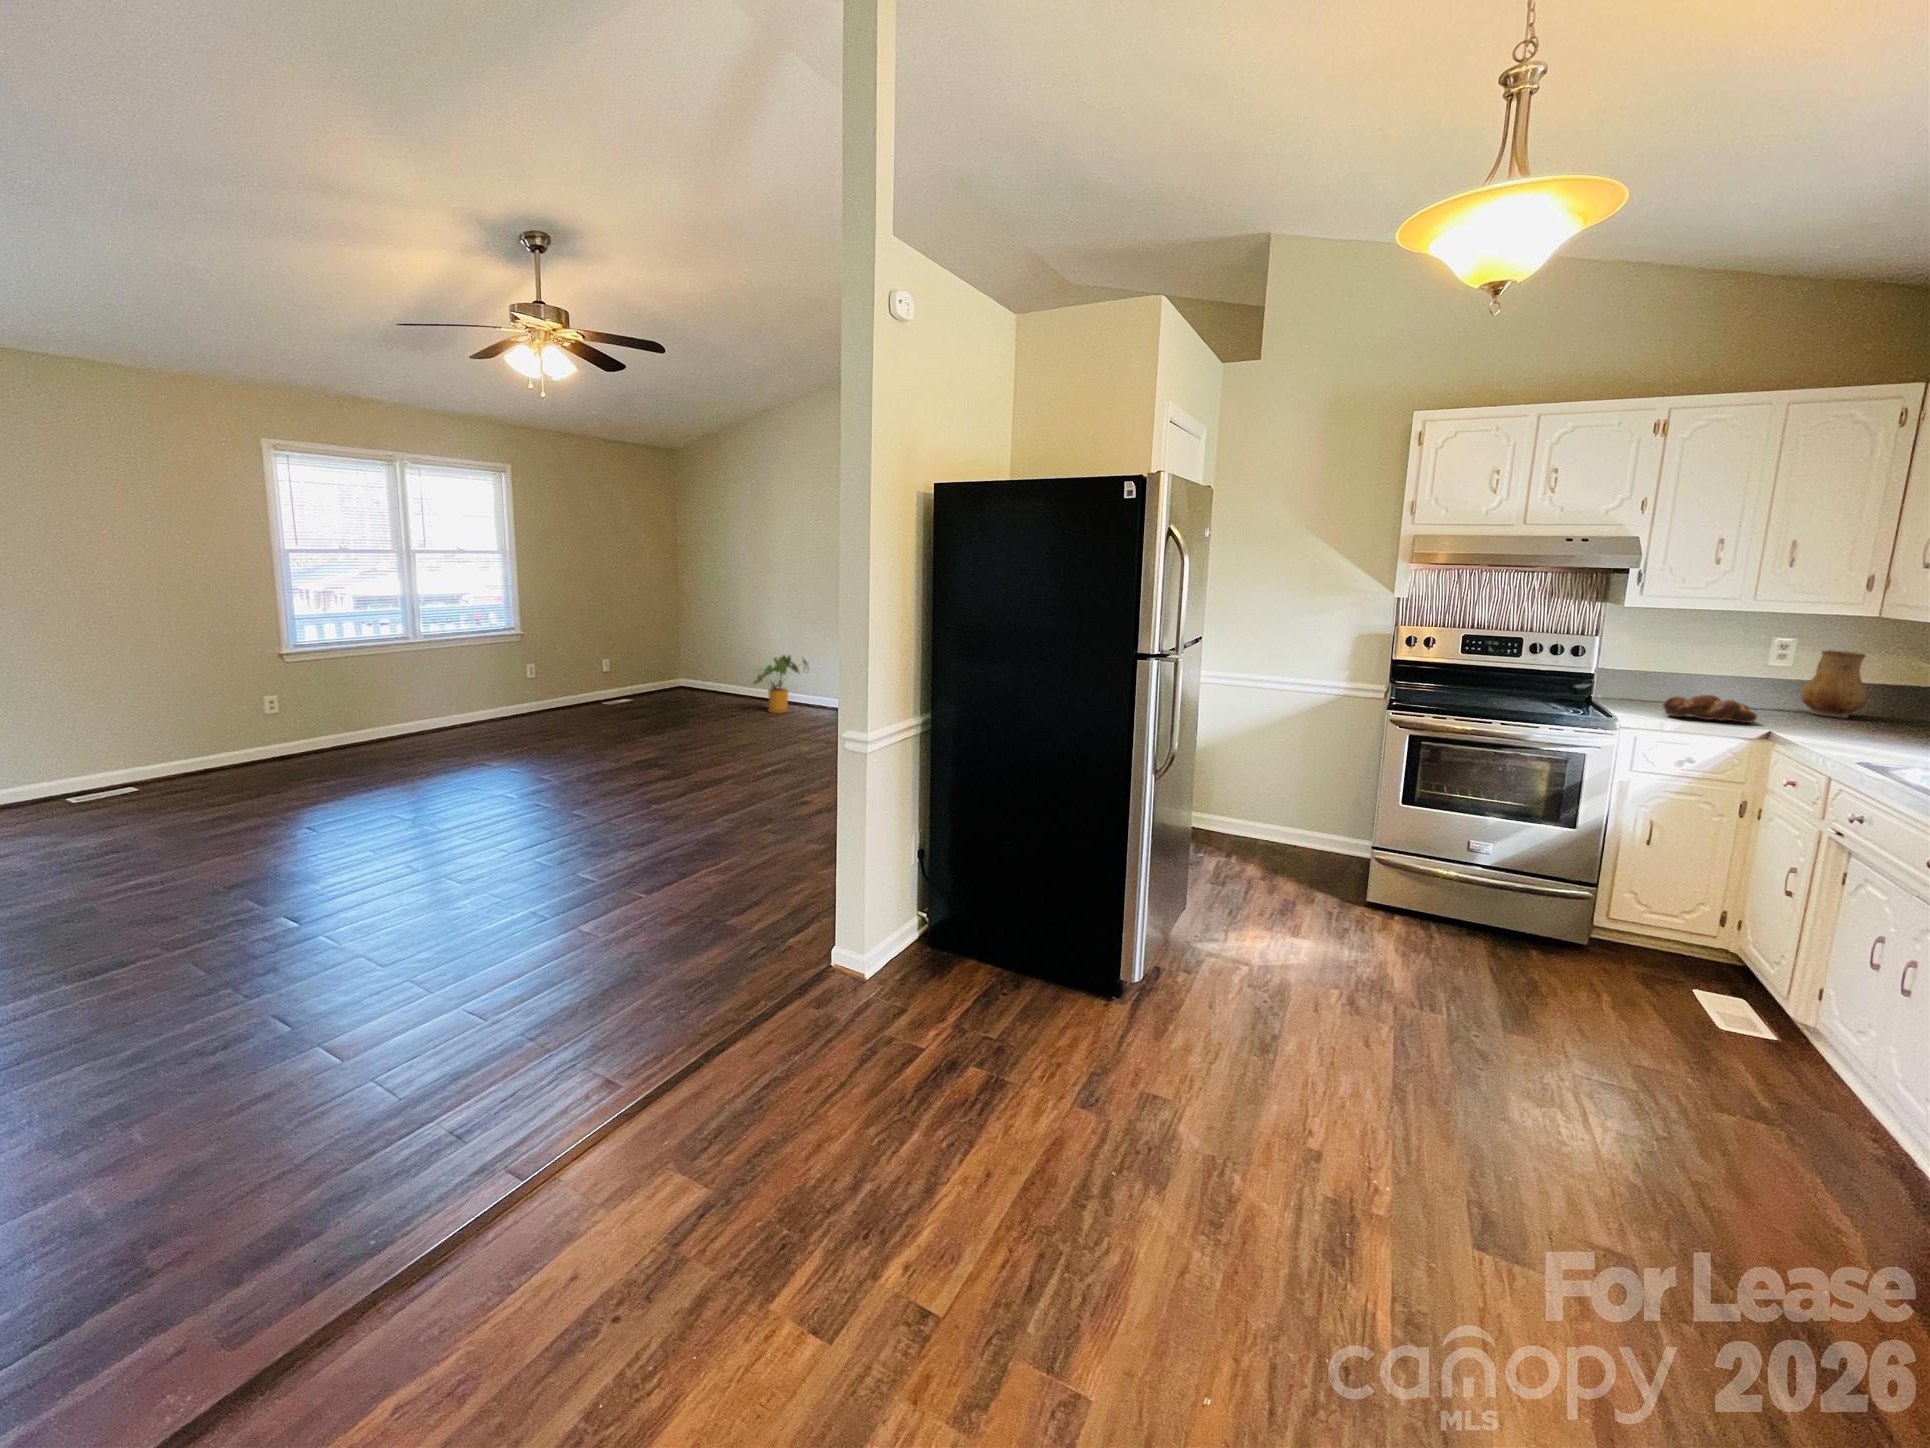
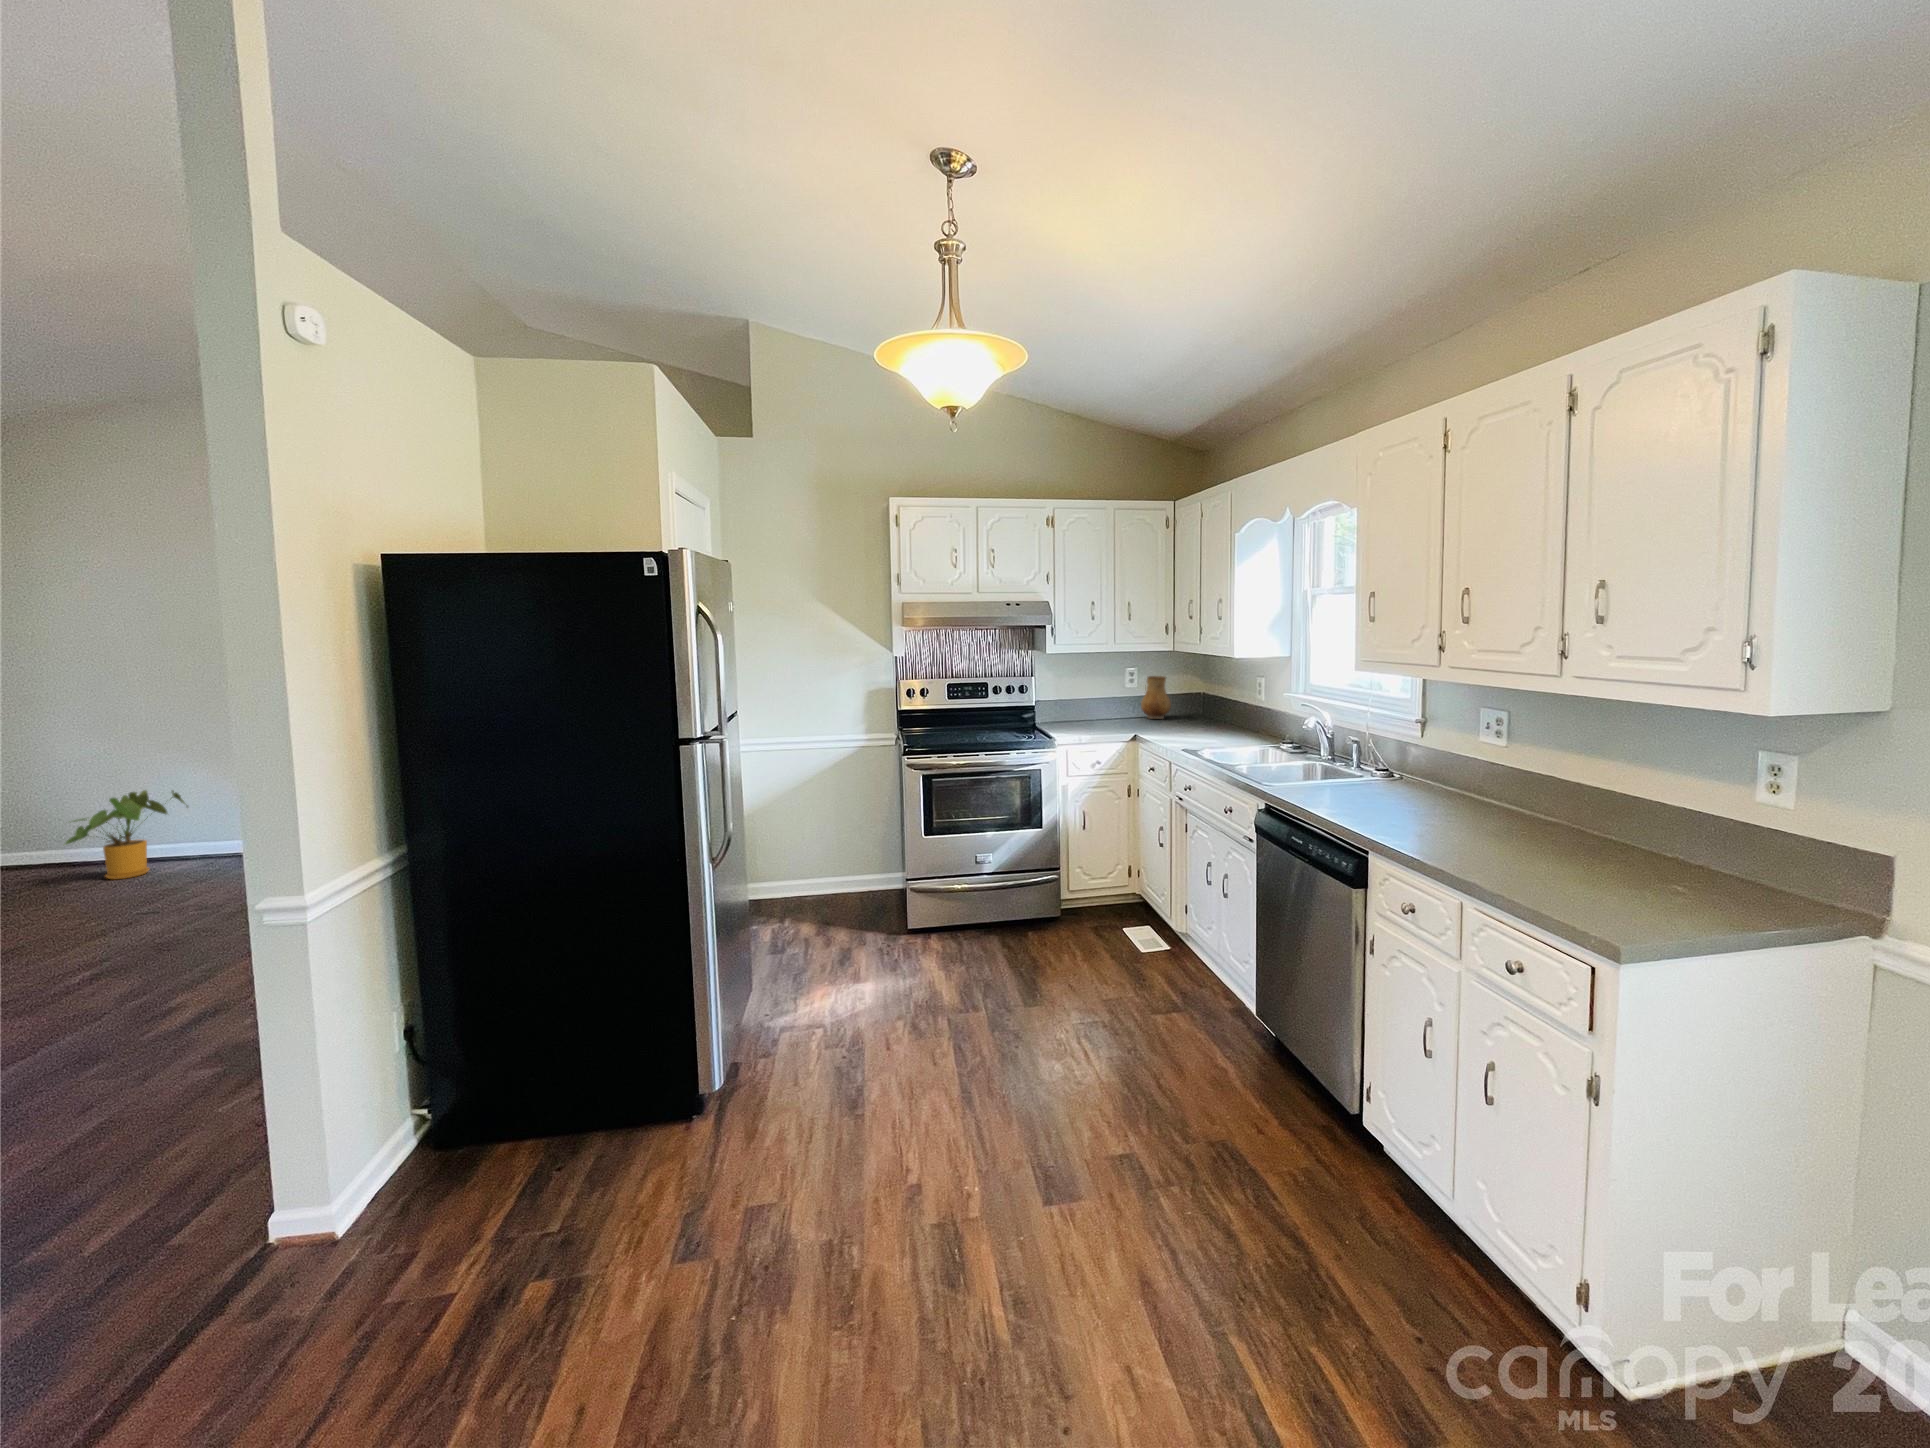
bread loaf: present [1663,695,1757,723] -> none [1077,714,1125,732]

